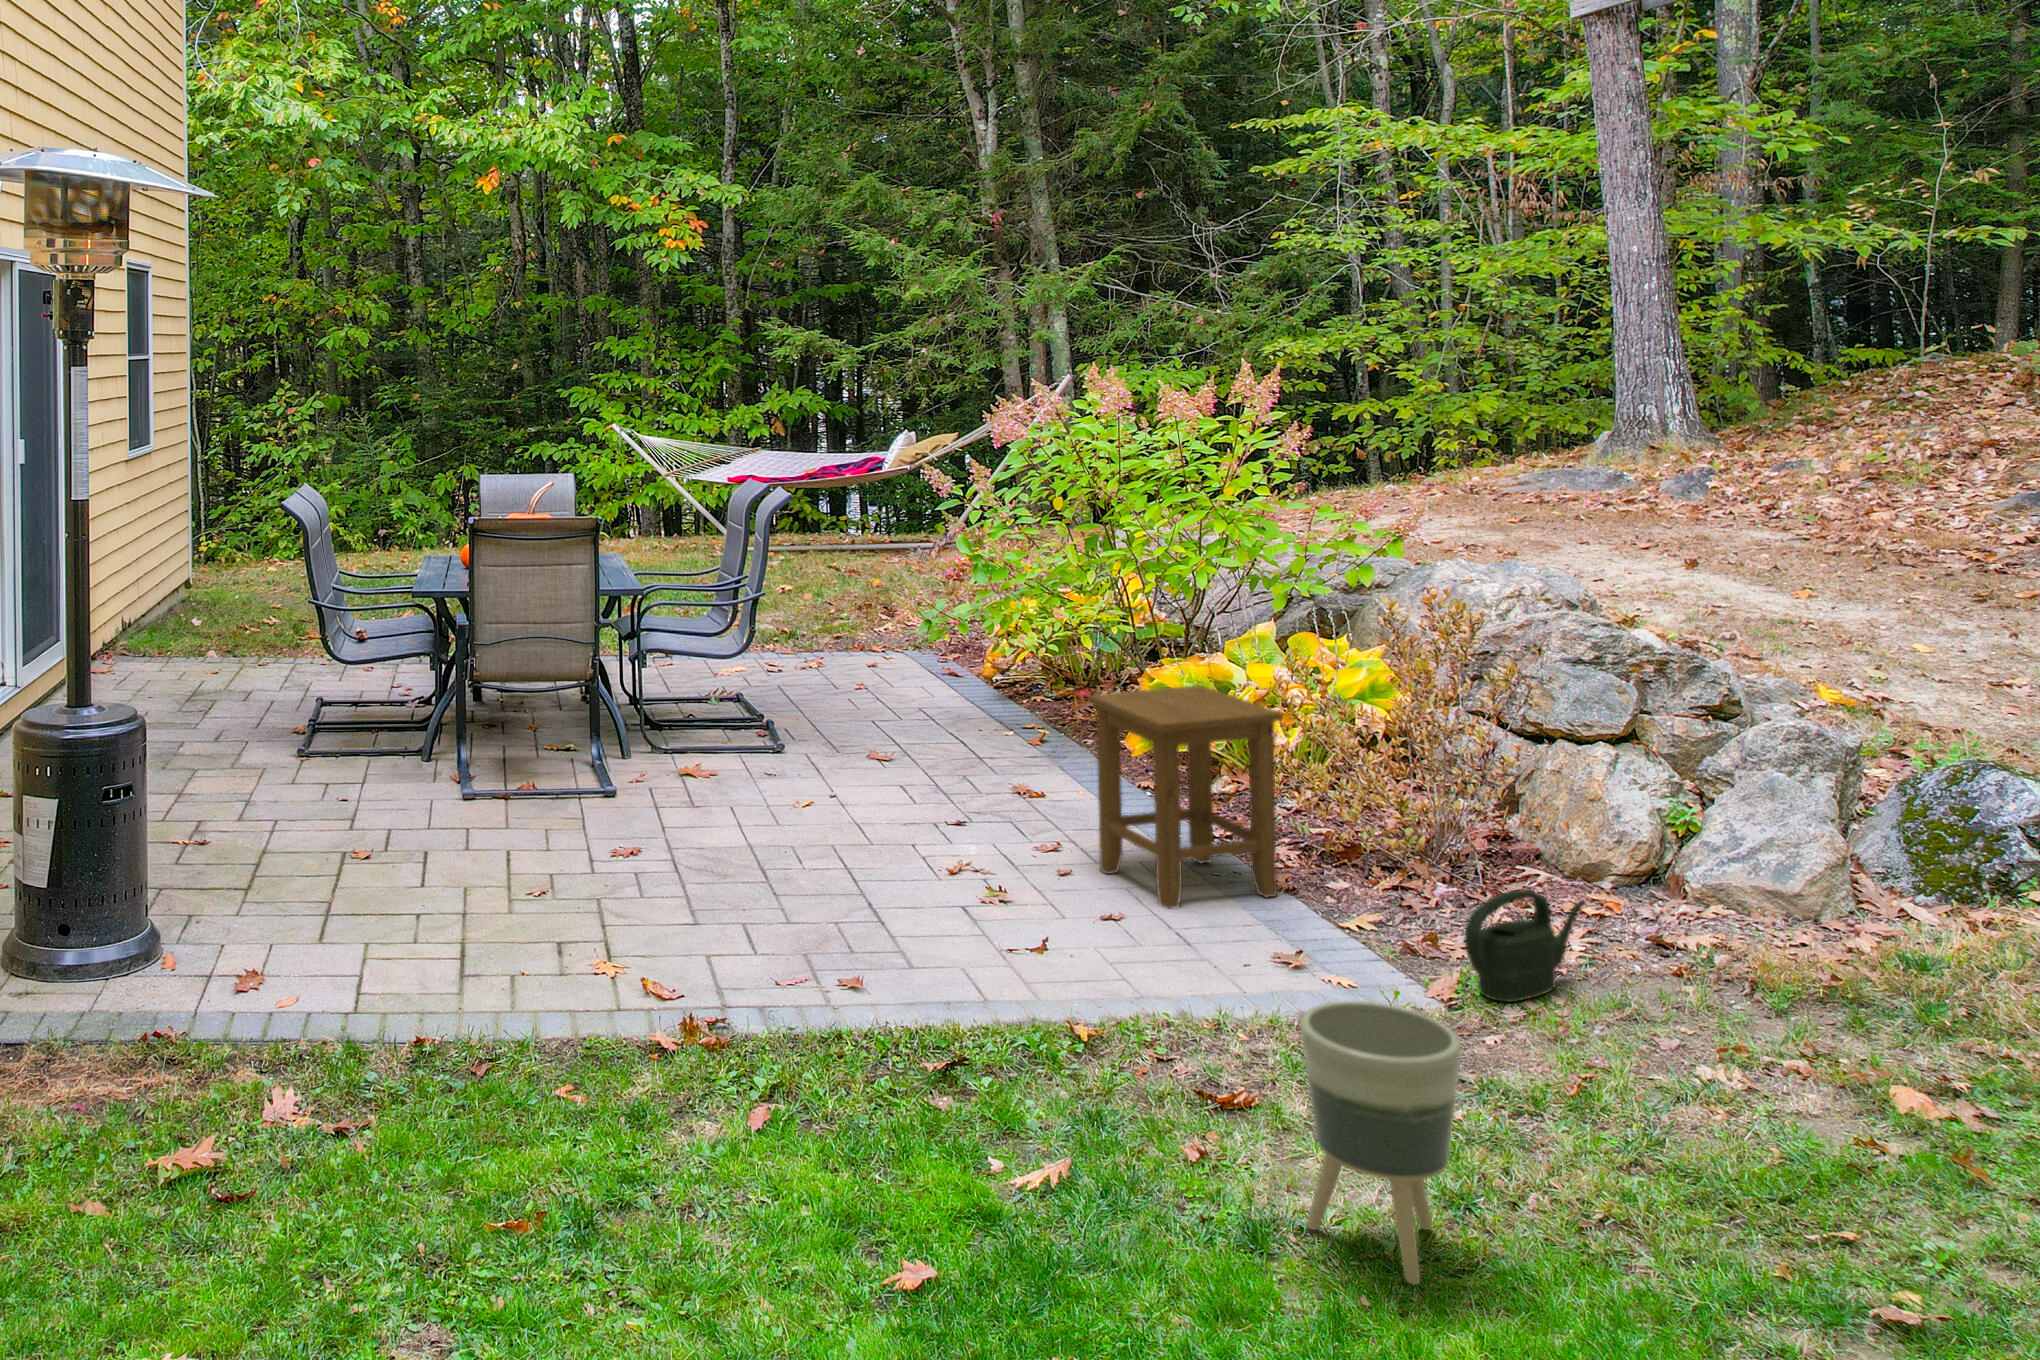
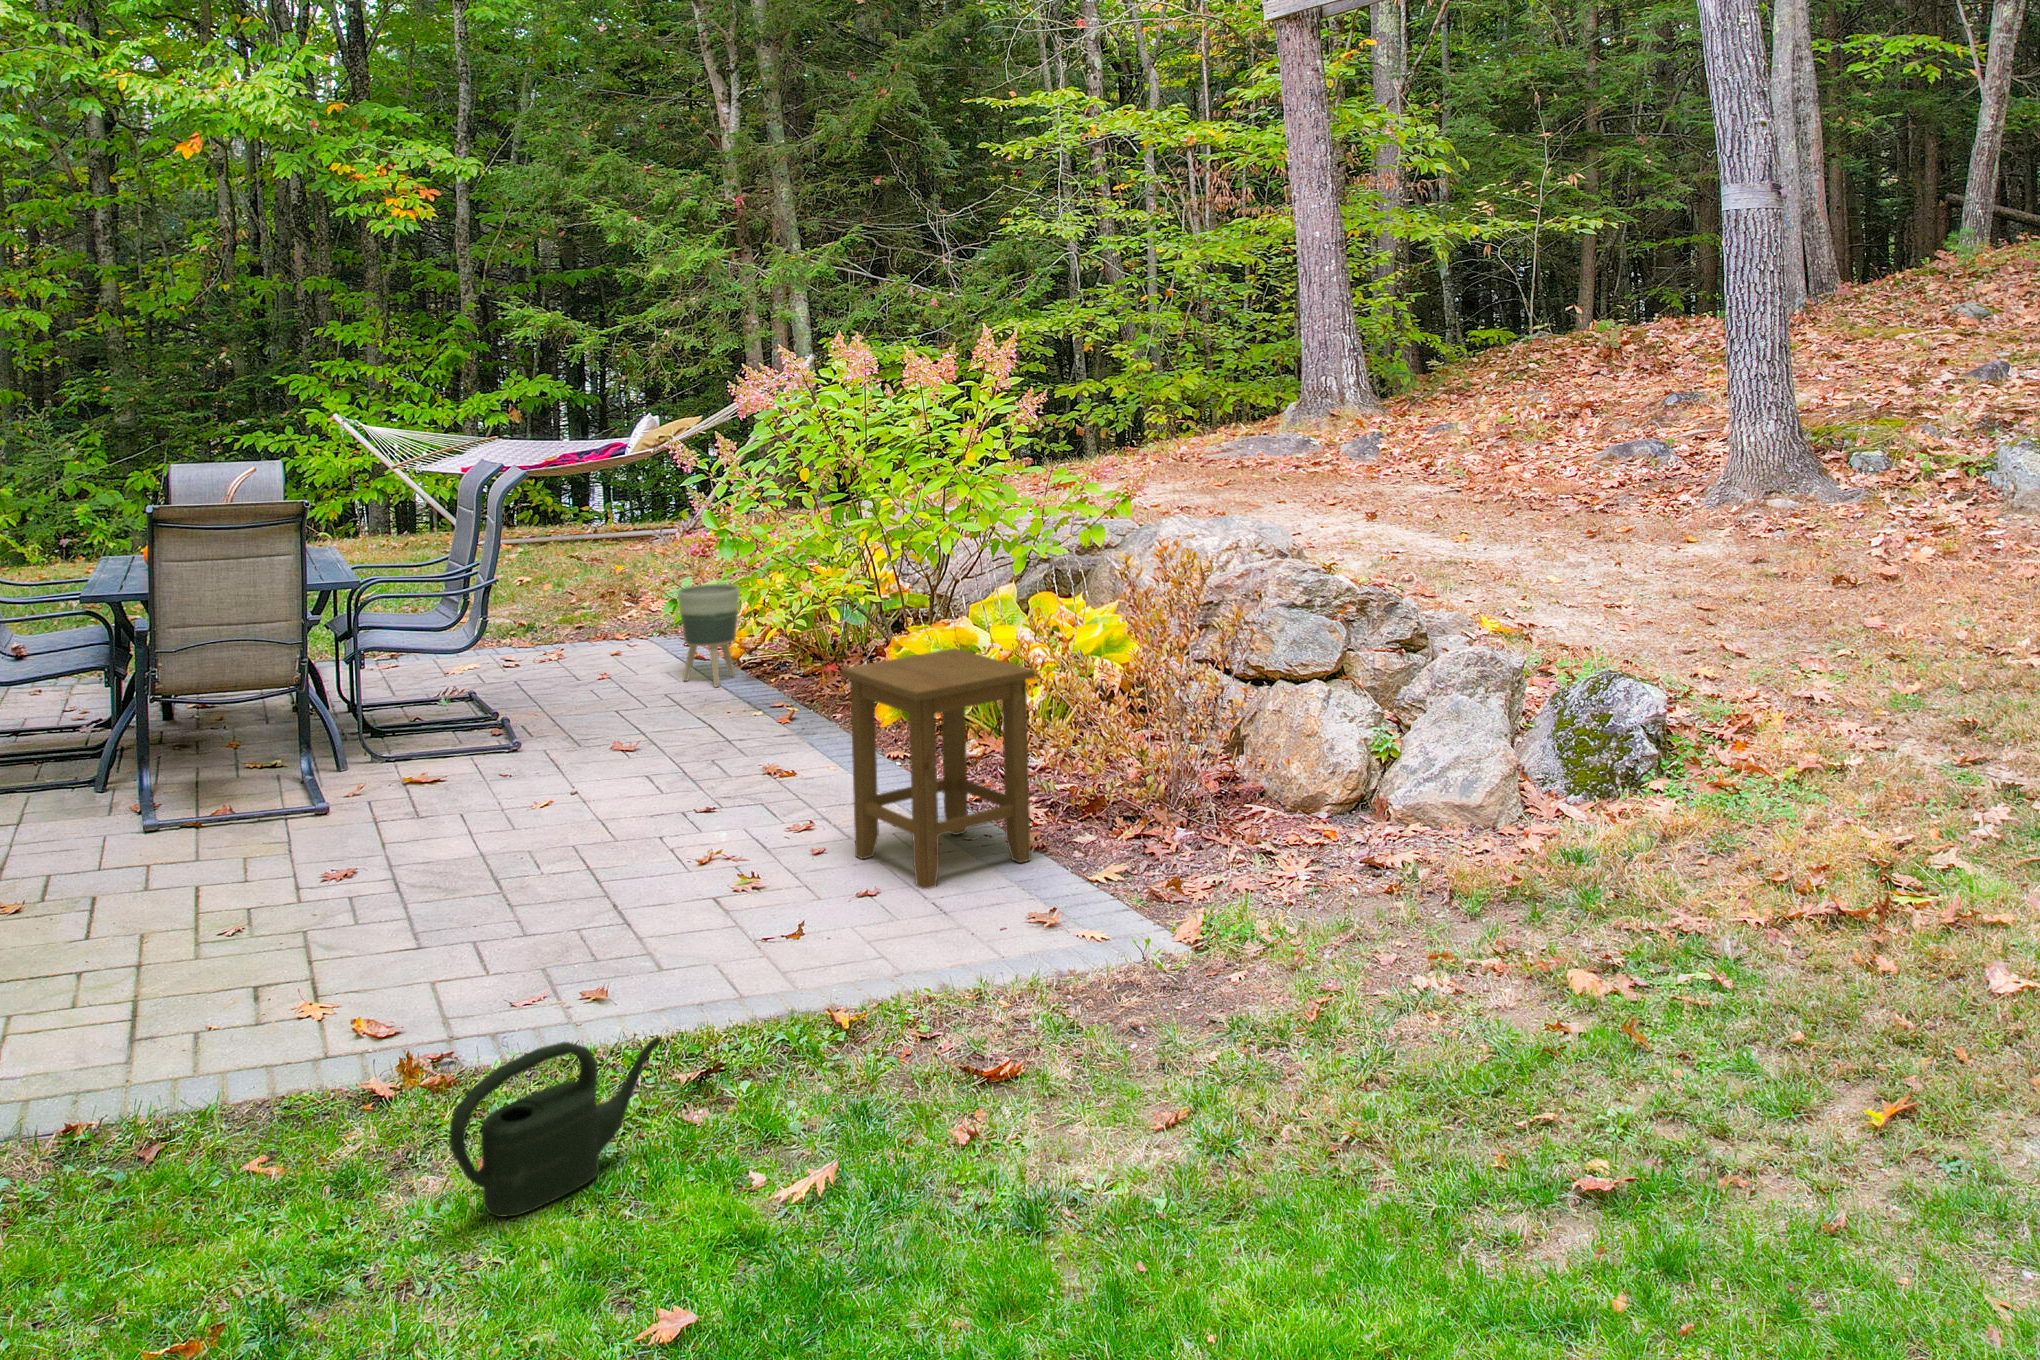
watering can: present [1464,890,1585,1002] -> present [449,1037,661,1217]
planter: present [1300,1001,1461,1285] -> present [678,584,740,687]

